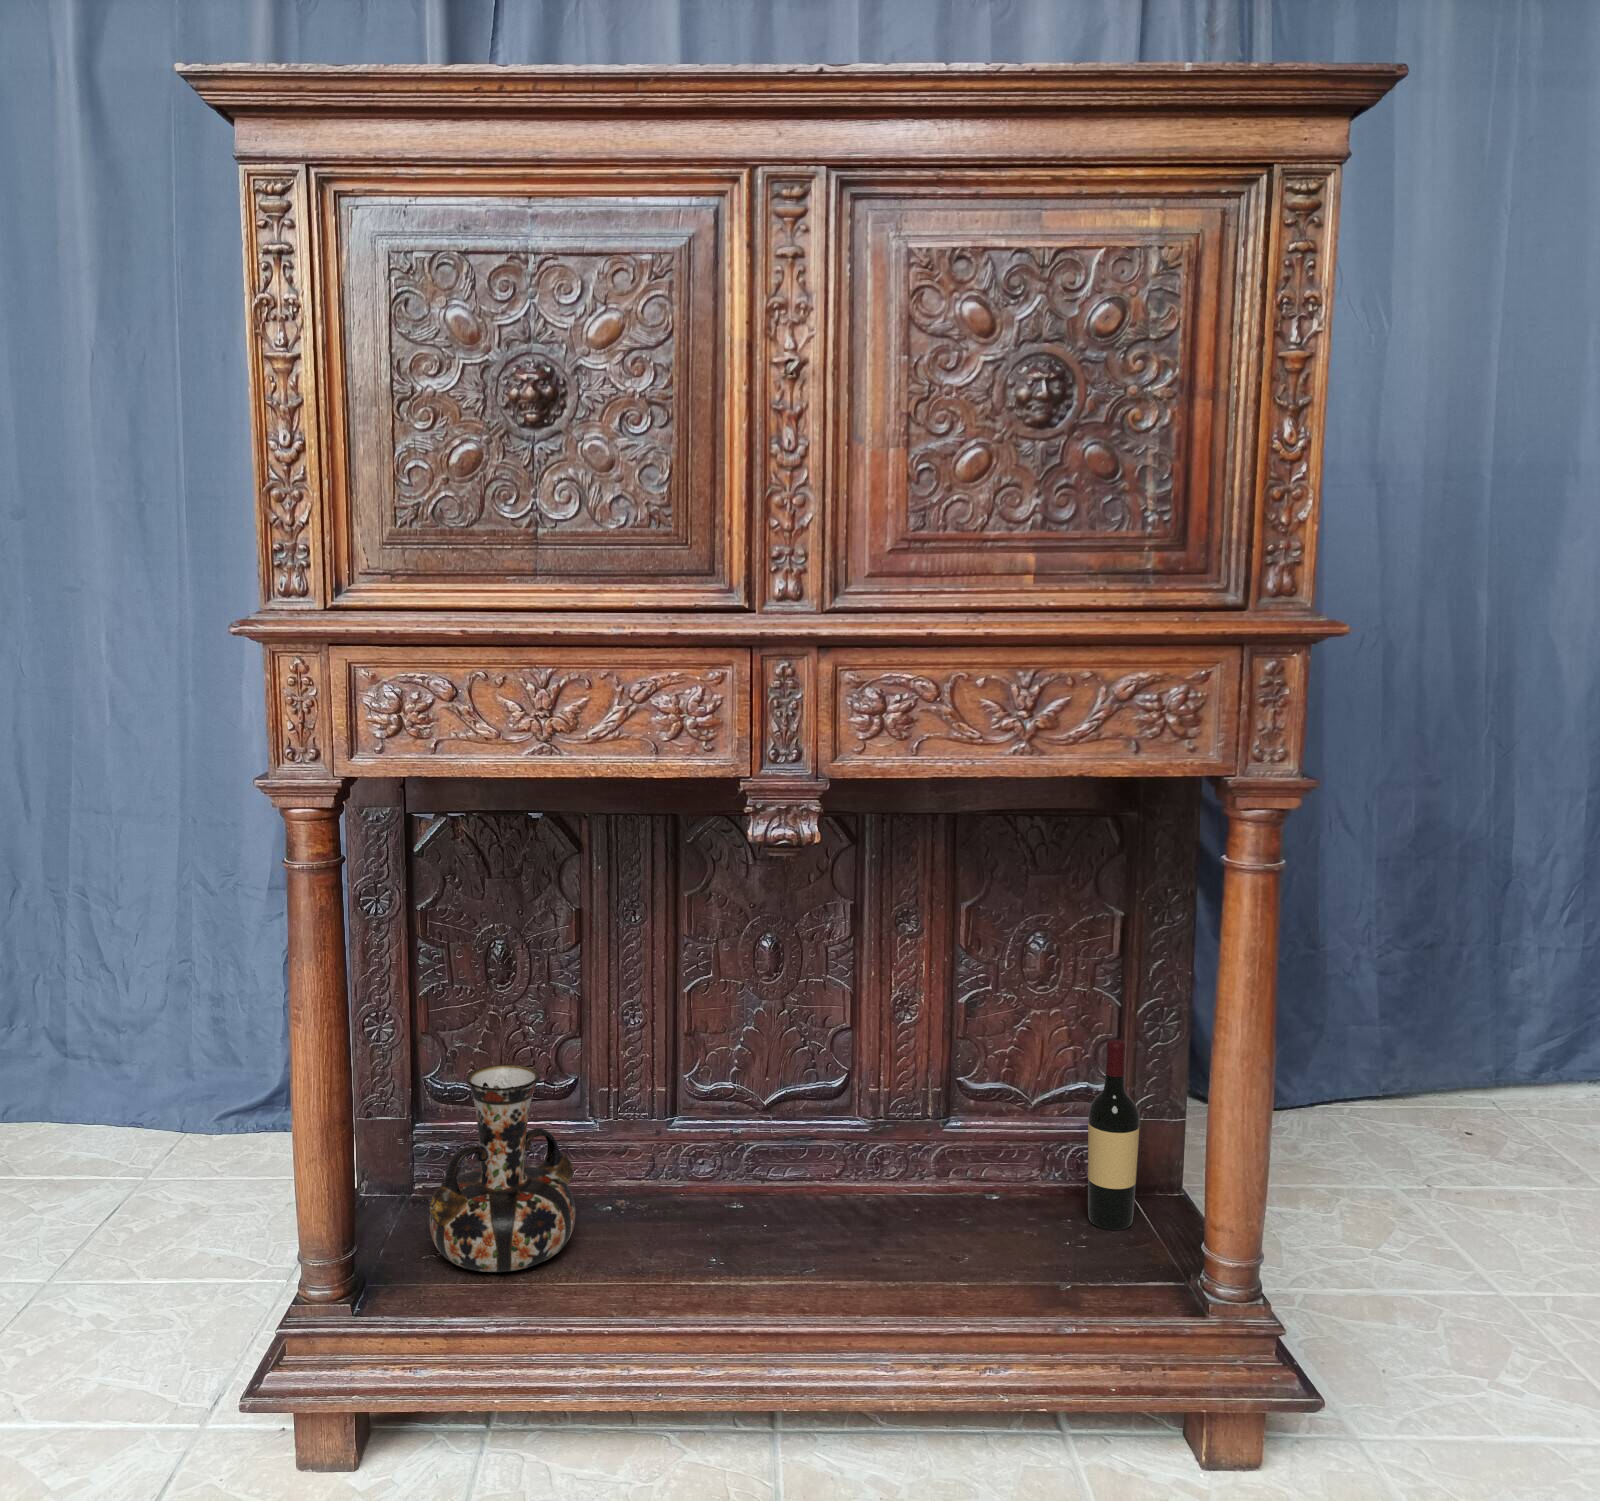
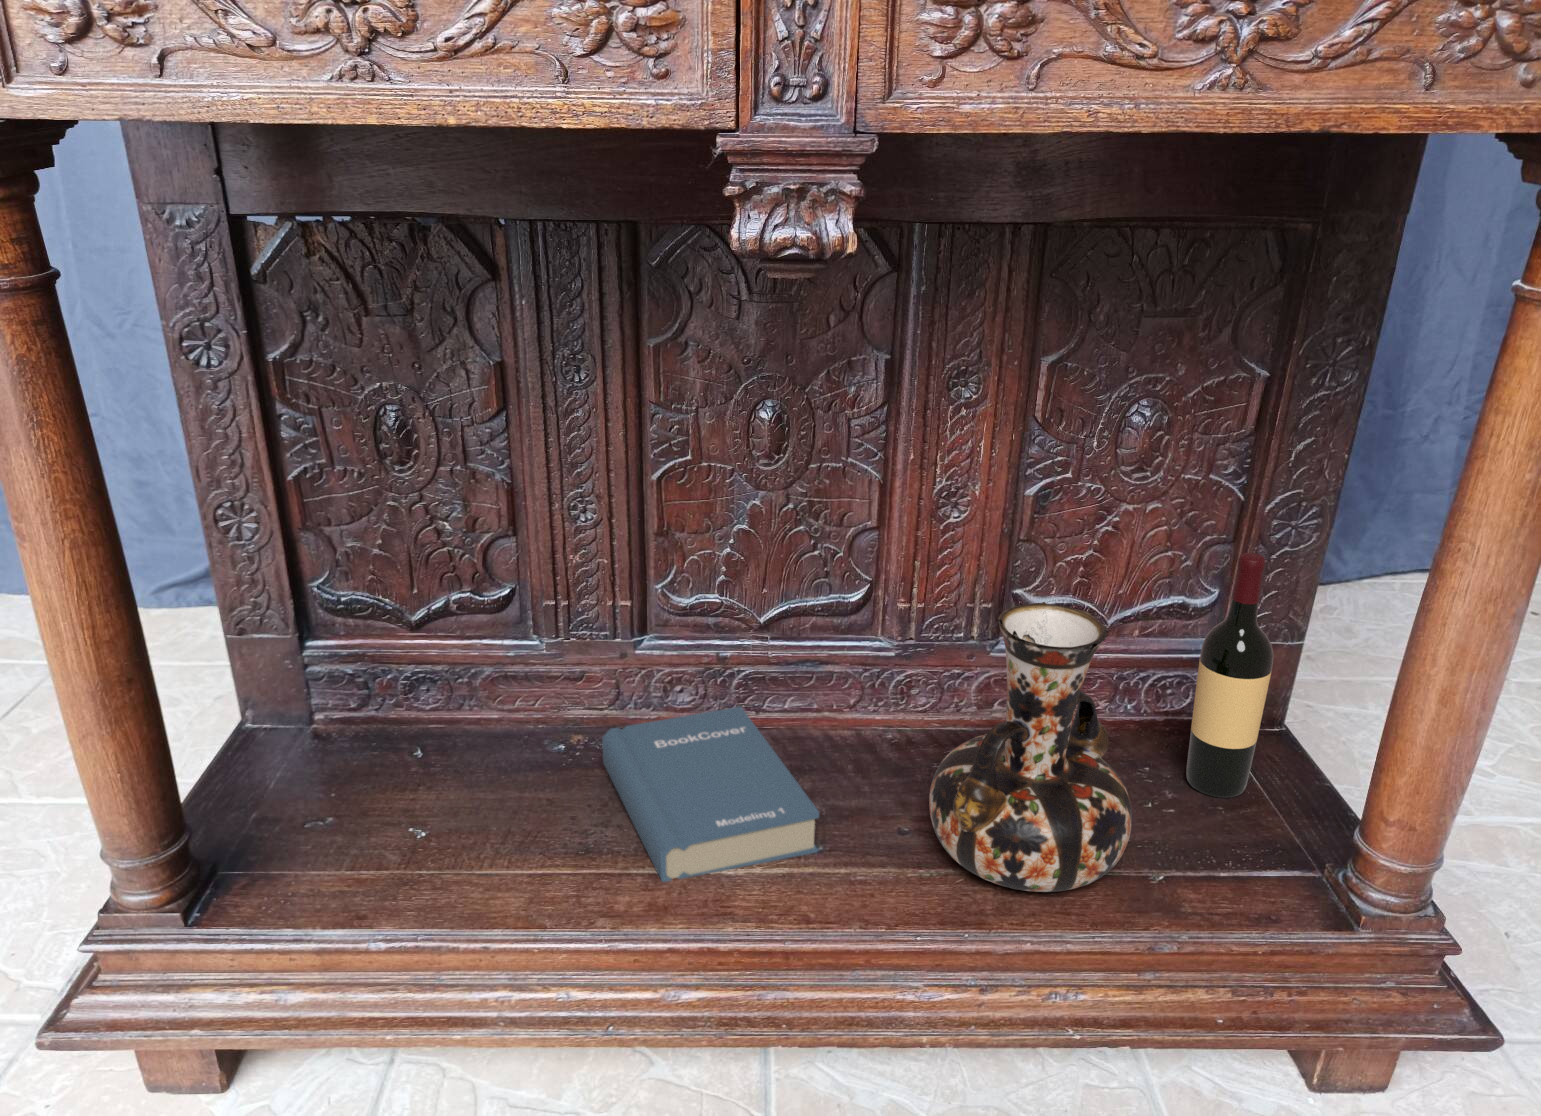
decorative vase: present [429,1063,575,1272] -> present [929,602,1132,892]
hardback book: none [646,1166,808,1285] -> present [602,707,819,882]

